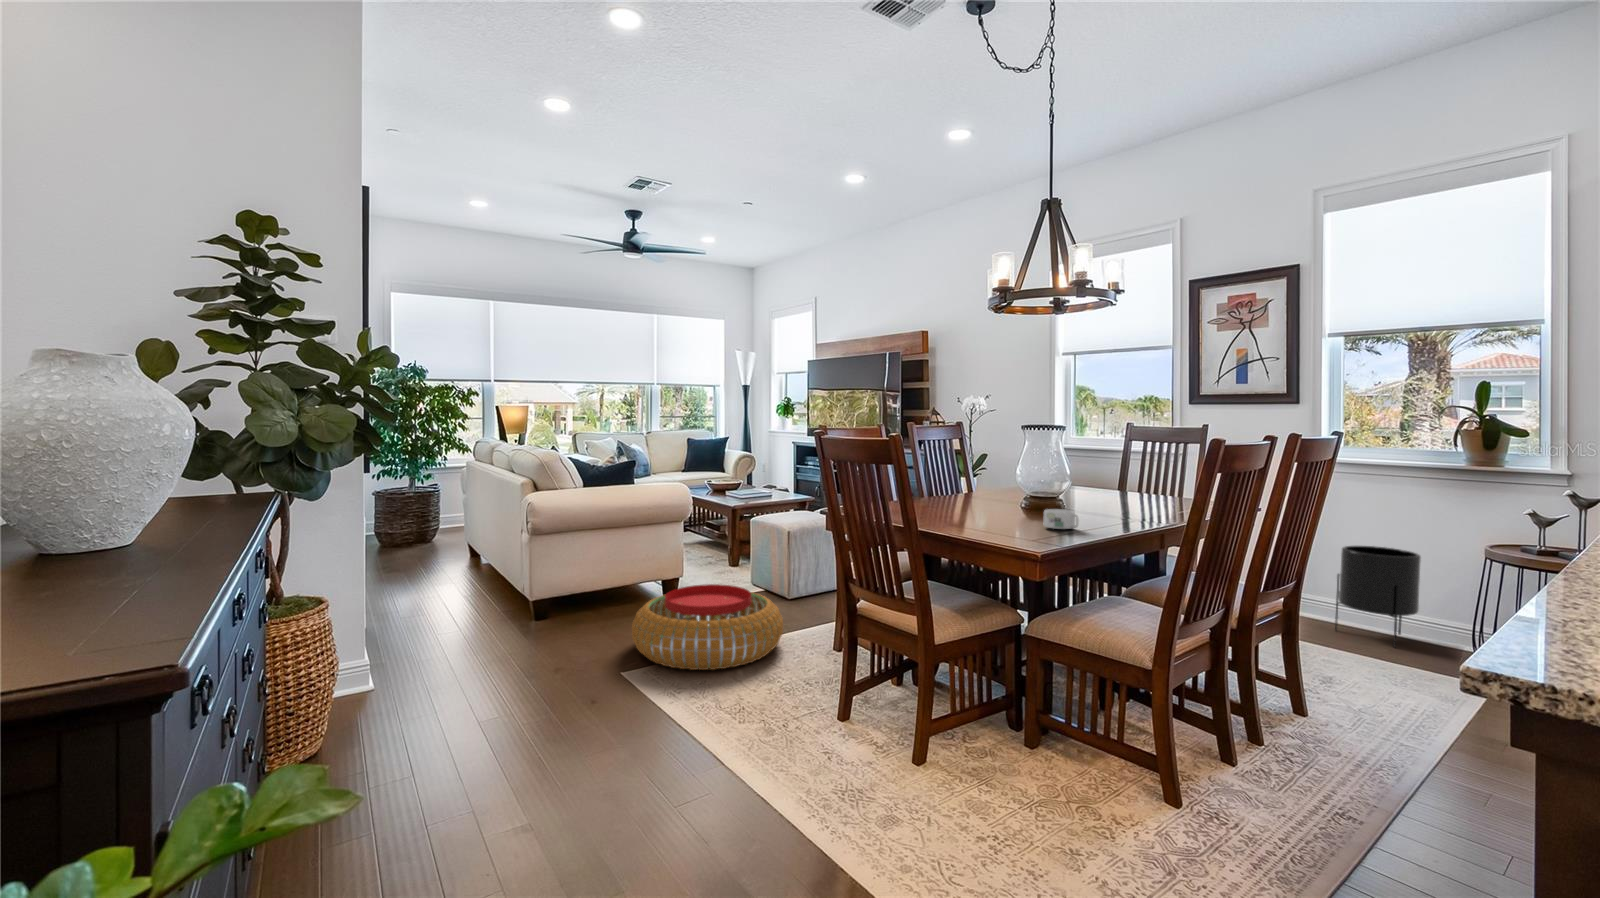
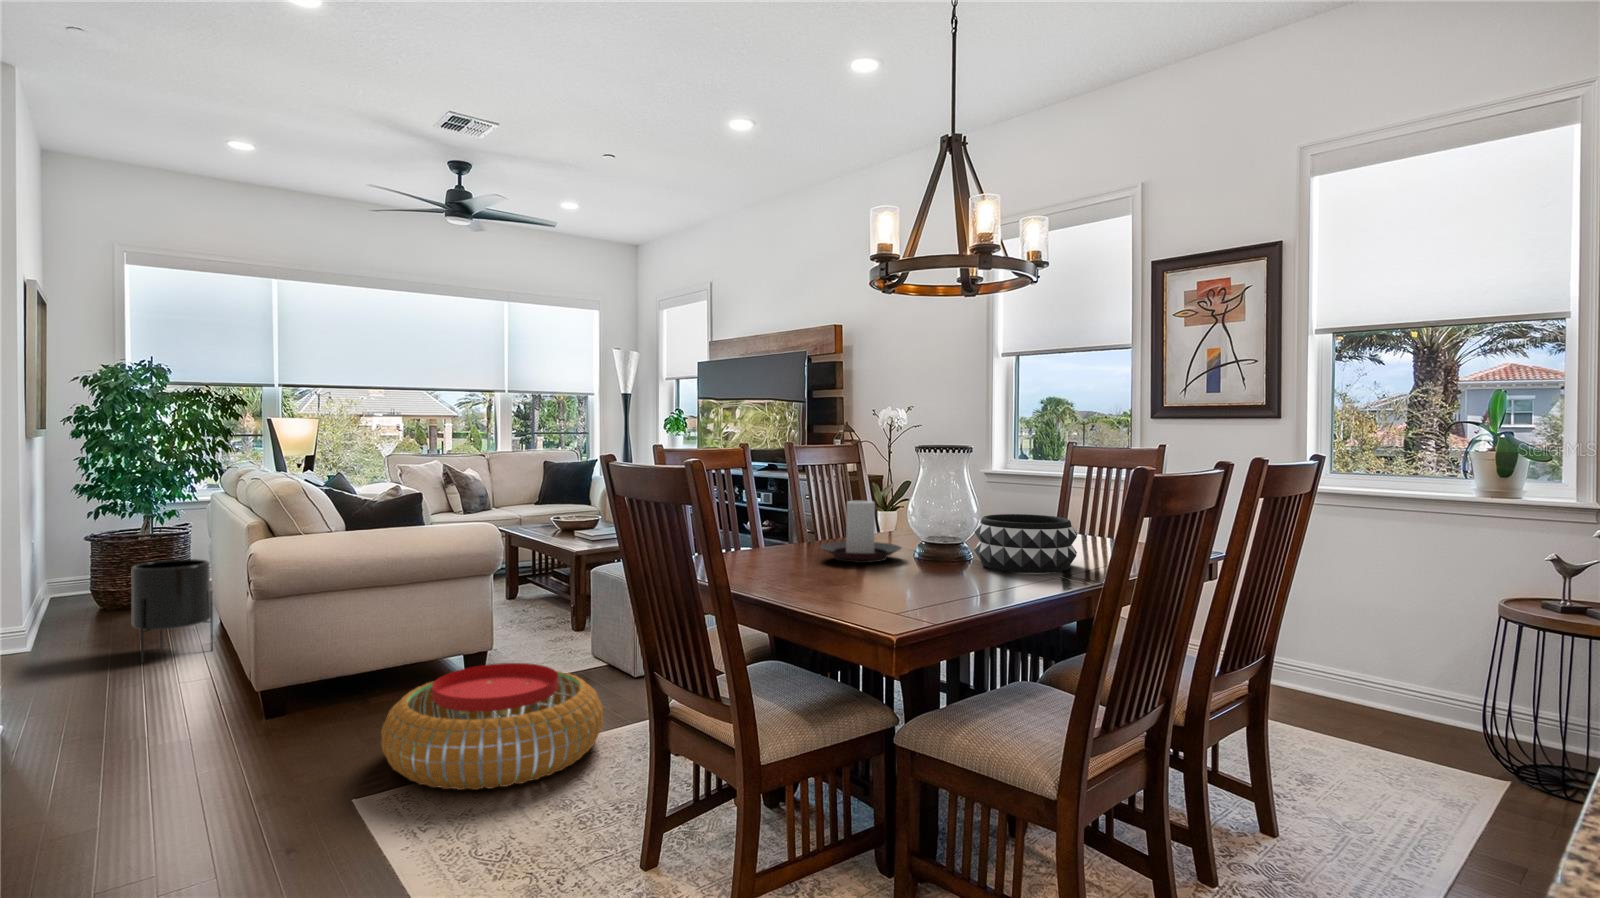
candle holder: none [951,463,1014,510] -> present [820,500,901,563]
decorative bowl: none [1071,475,1152,518] -> present [974,514,1077,573]
mug: present [1044,509,1079,529] -> none [923,564,968,593]
planter: present [1335,546,1421,648] -> present [131,559,213,663]

